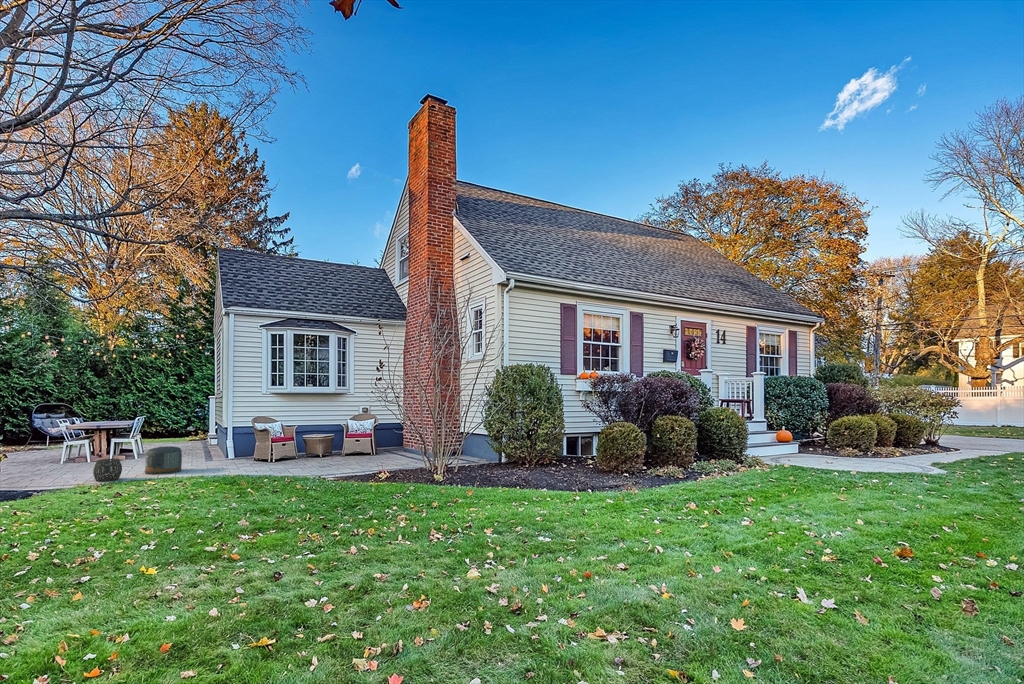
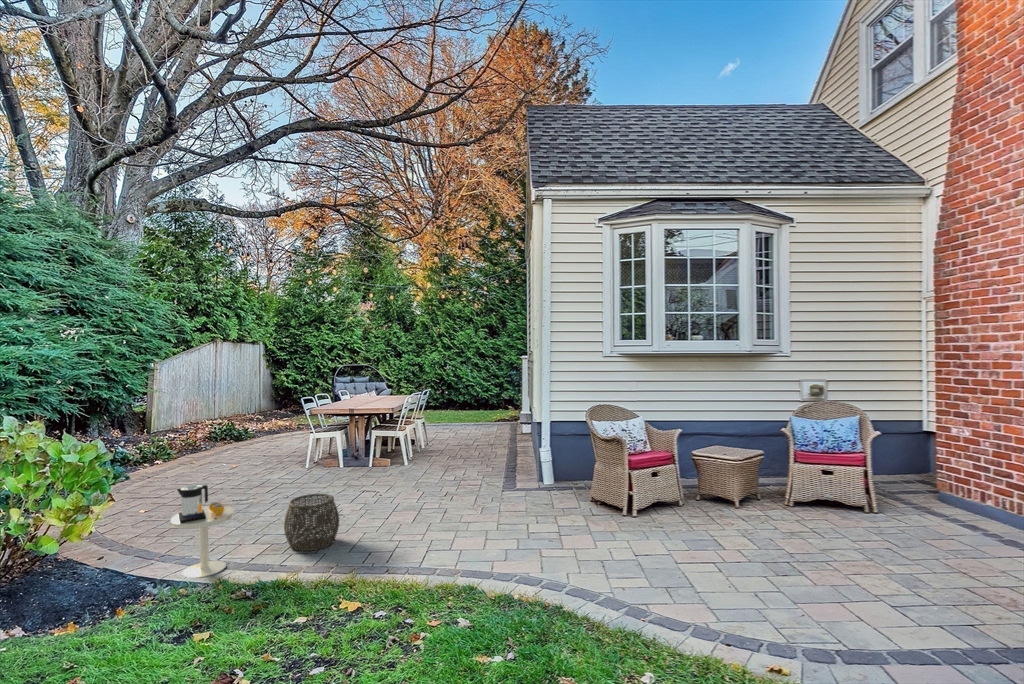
pouf: present [145,446,182,475] -> none [392,466,460,535]
side table: none [46,451,77,490] -> present [171,485,234,578]

